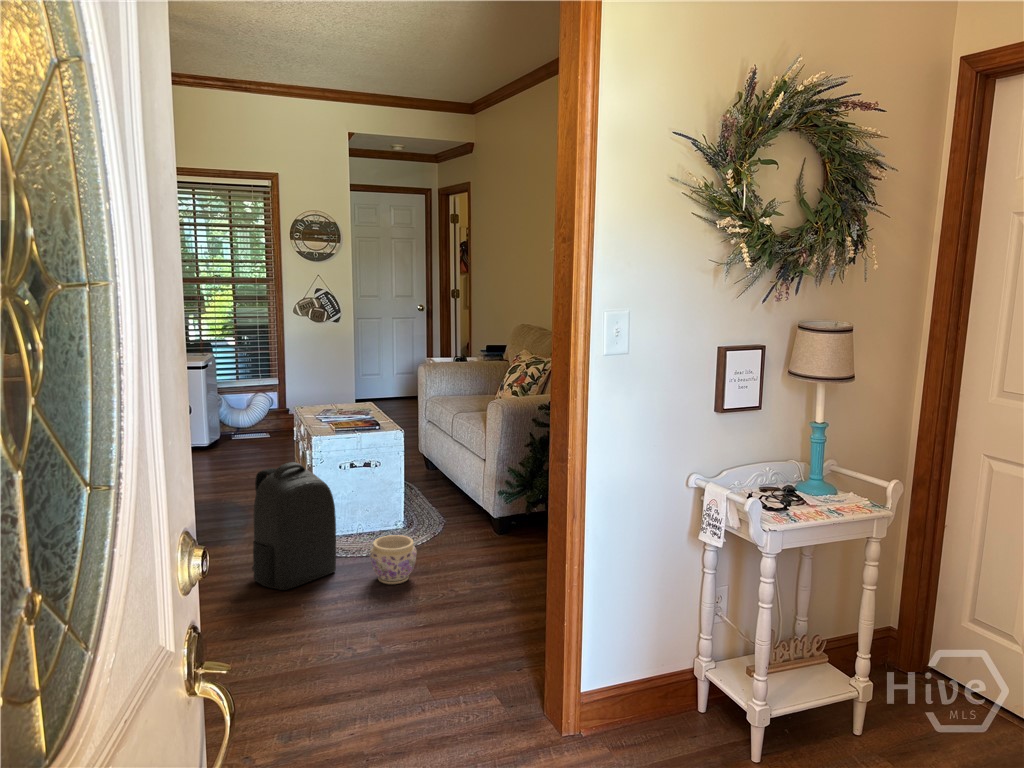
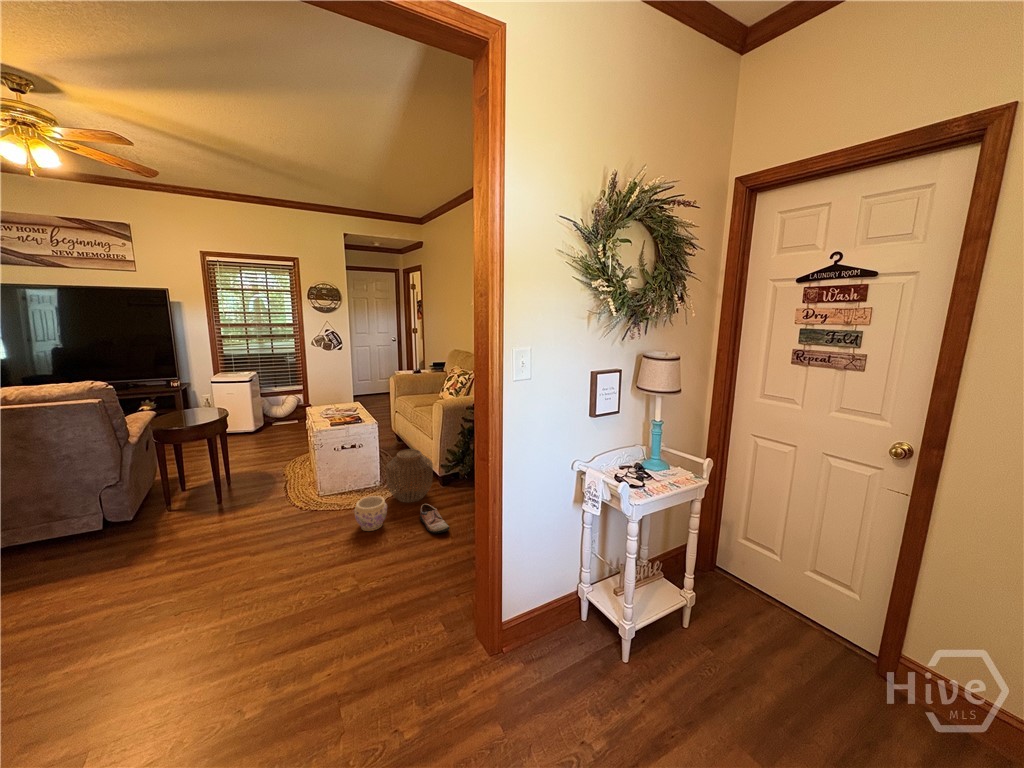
backpack: present [253,462,336,590] -> none [266,453,331,544]
woven basket: none [414,473,484,554] -> present [386,449,433,502]
shoe: none [463,553,508,594] -> present [420,504,450,533]

